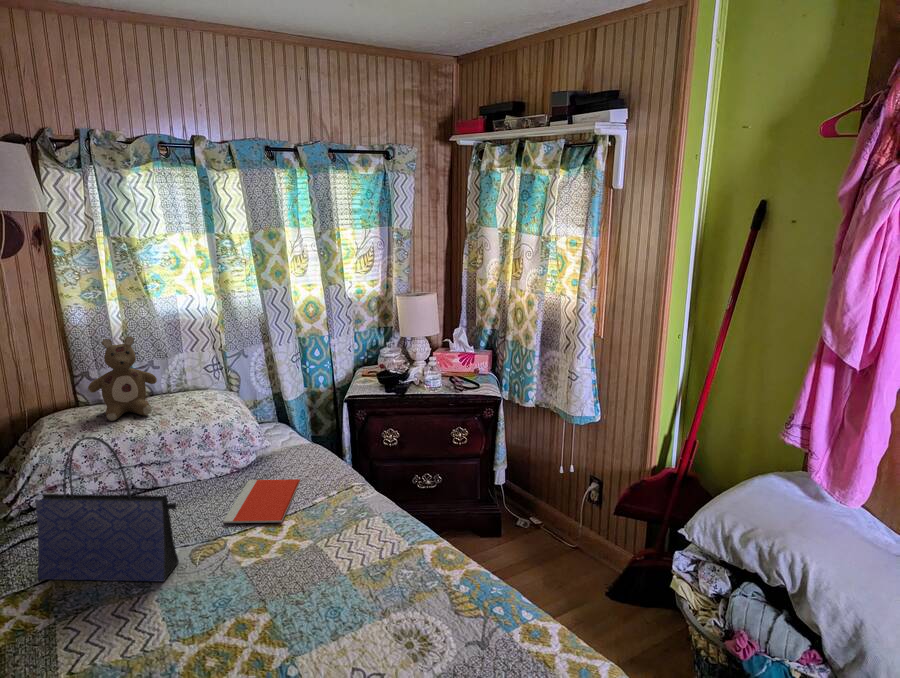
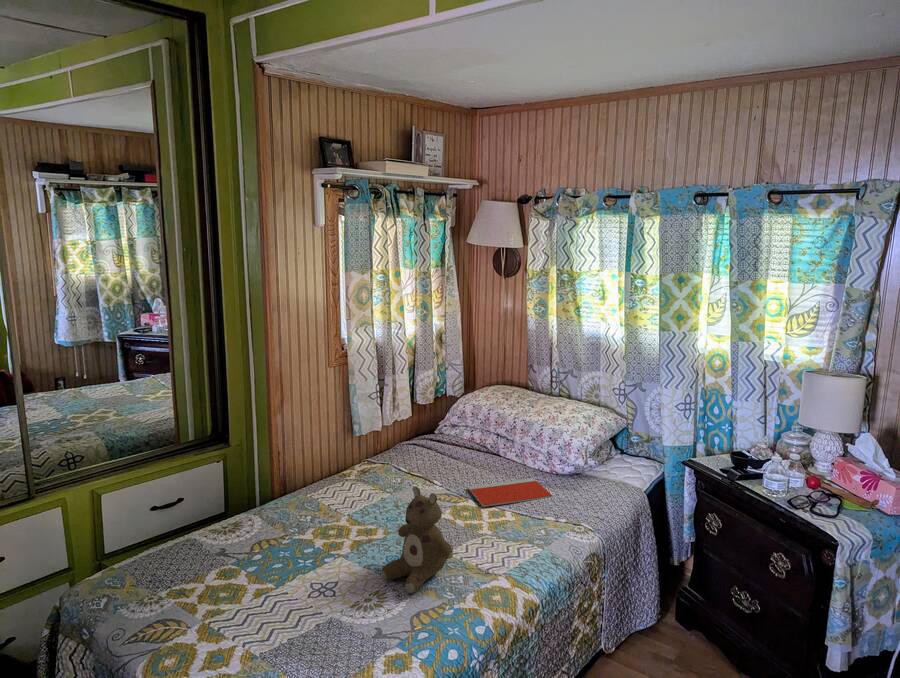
stuffed bear: present [88,336,157,421] -> present [381,486,453,593]
tote bag: present [35,437,179,582] -> none [382,386,417,492]

